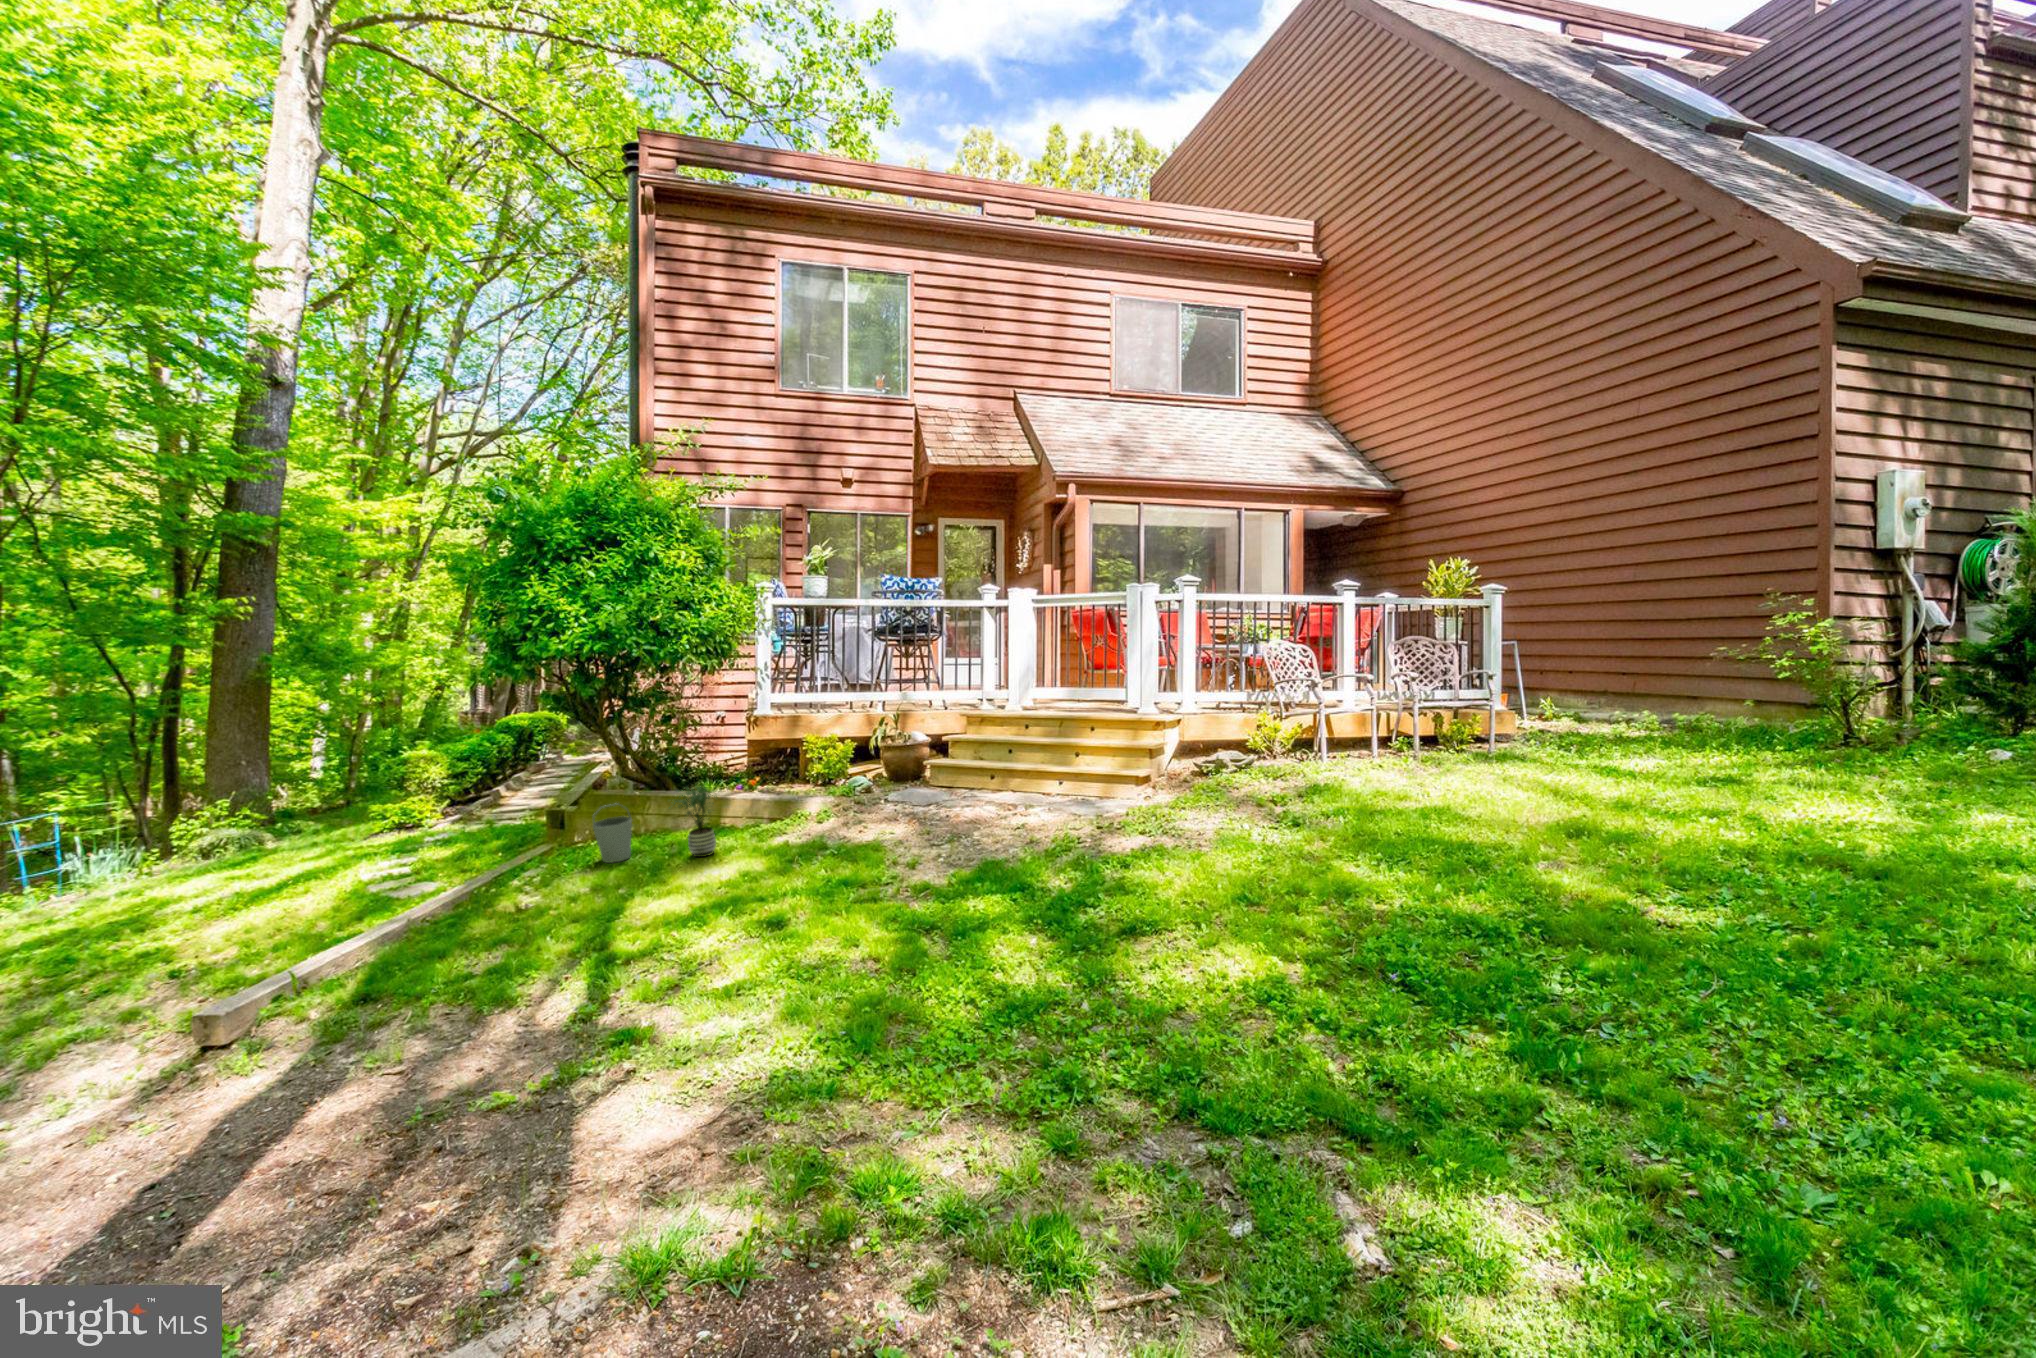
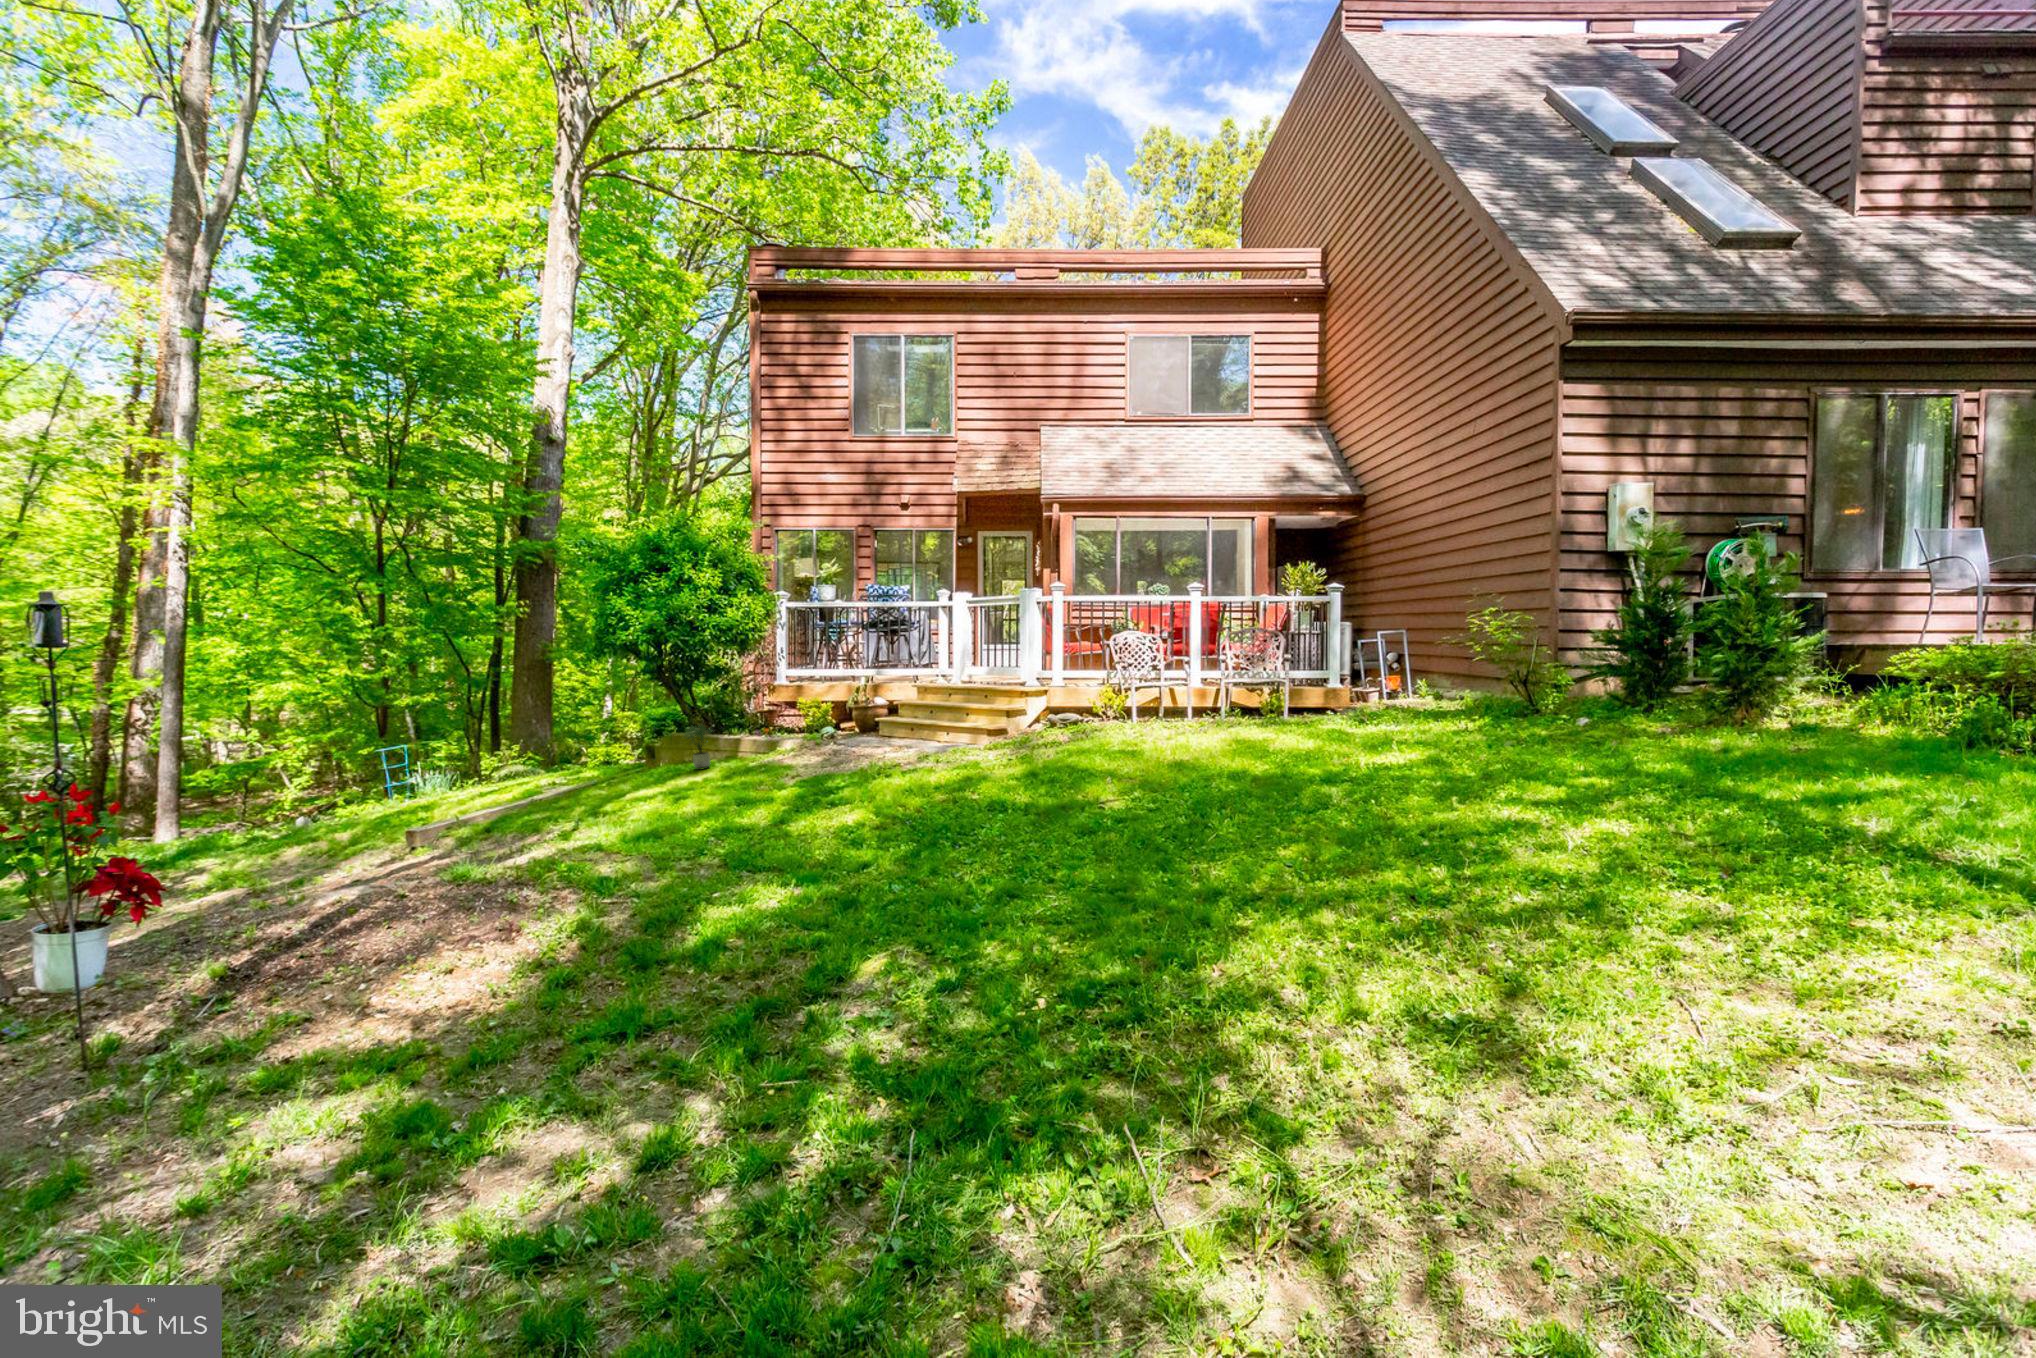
bucket: present [593,804,632,863] -> none [641,734,666,771]

